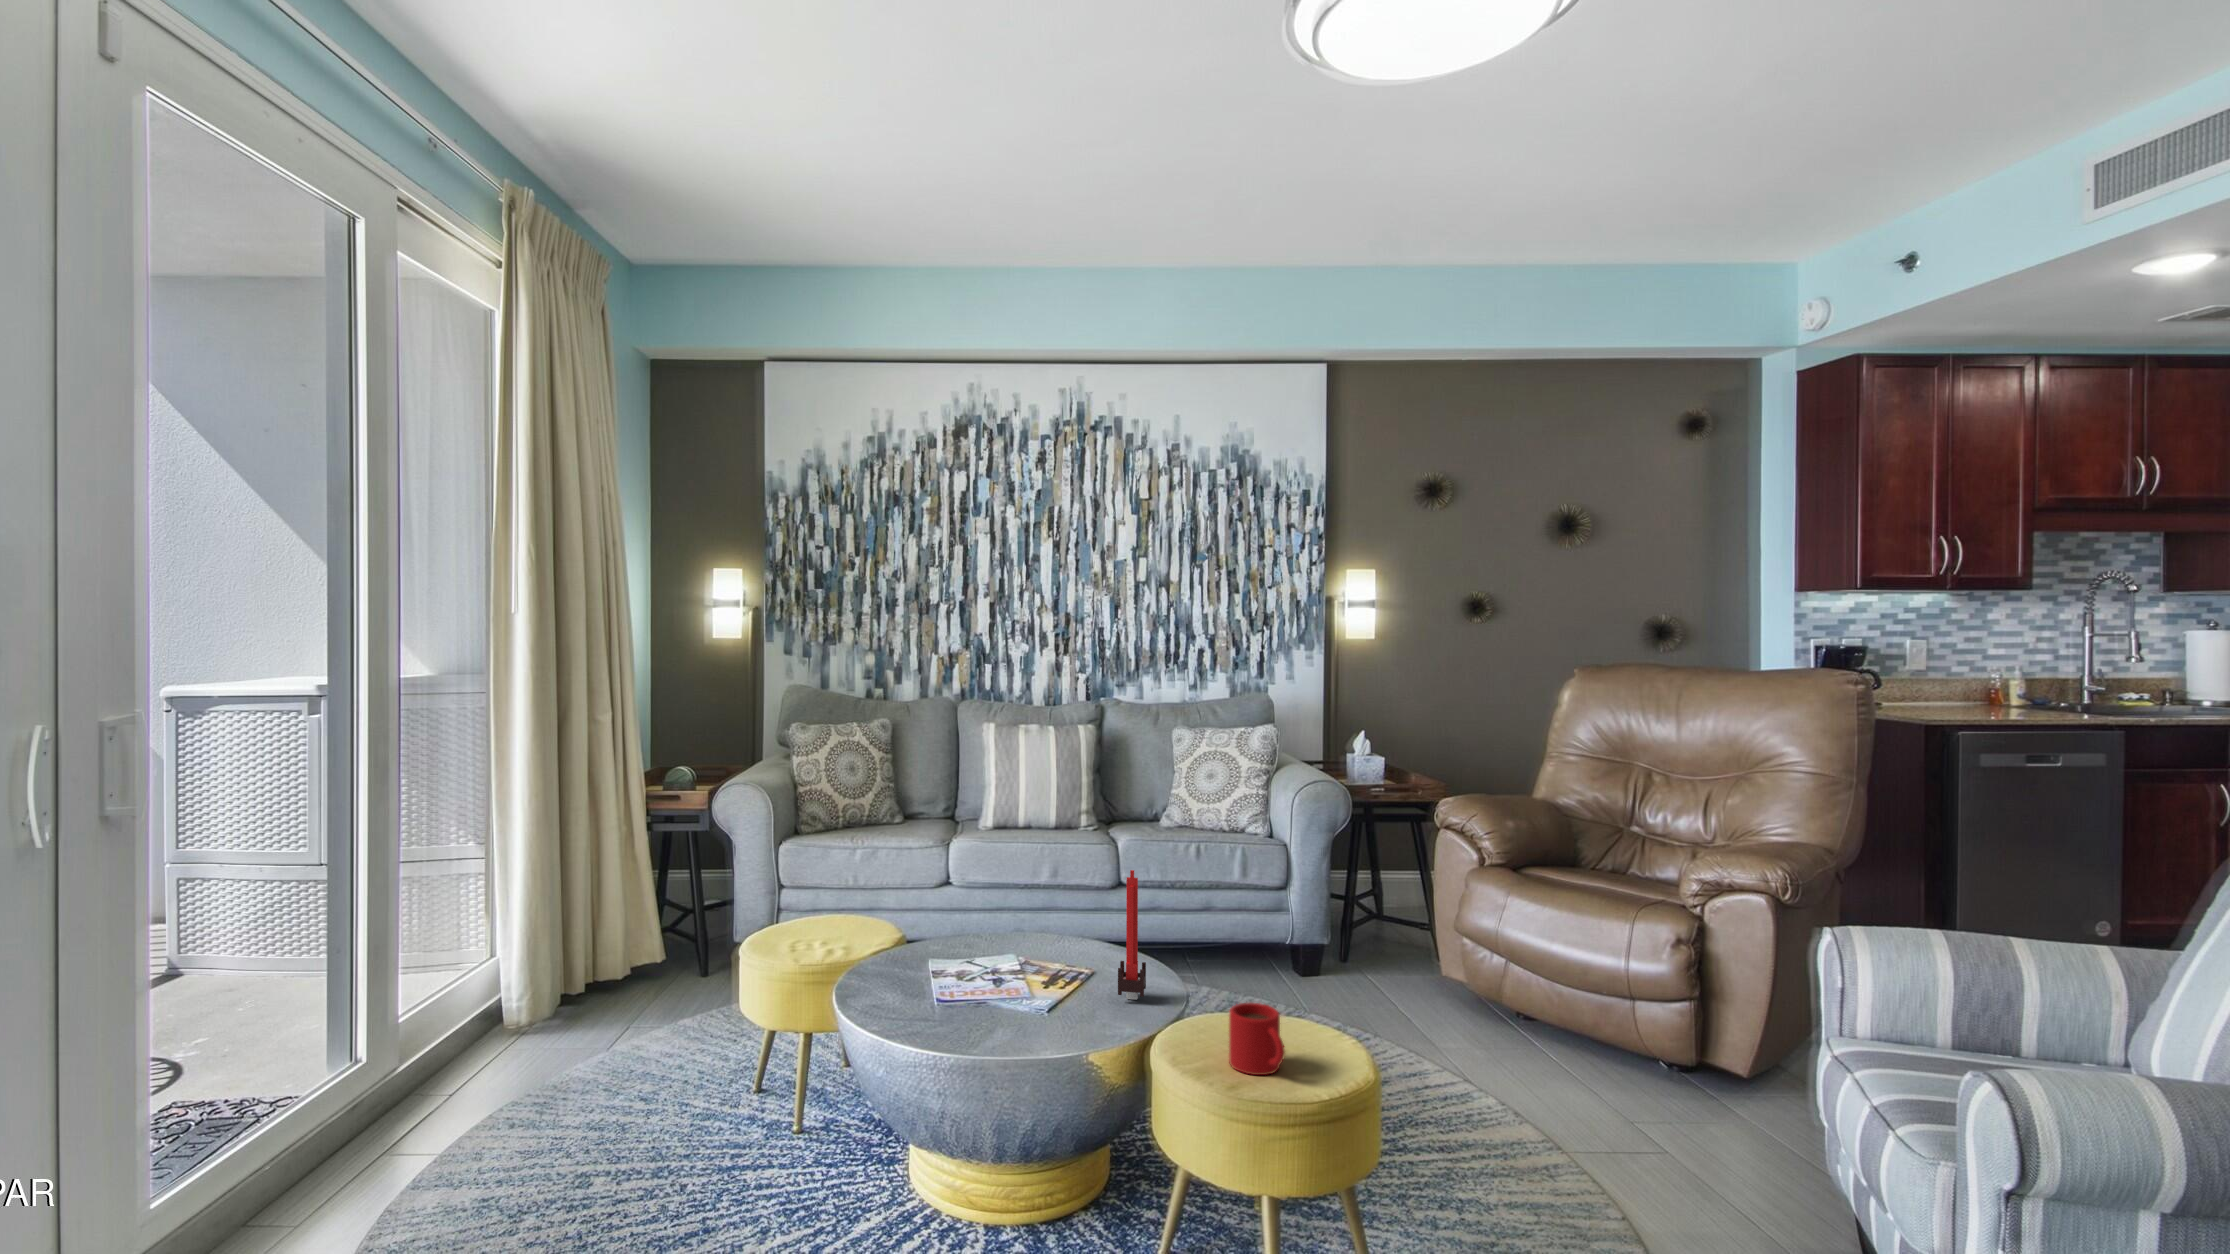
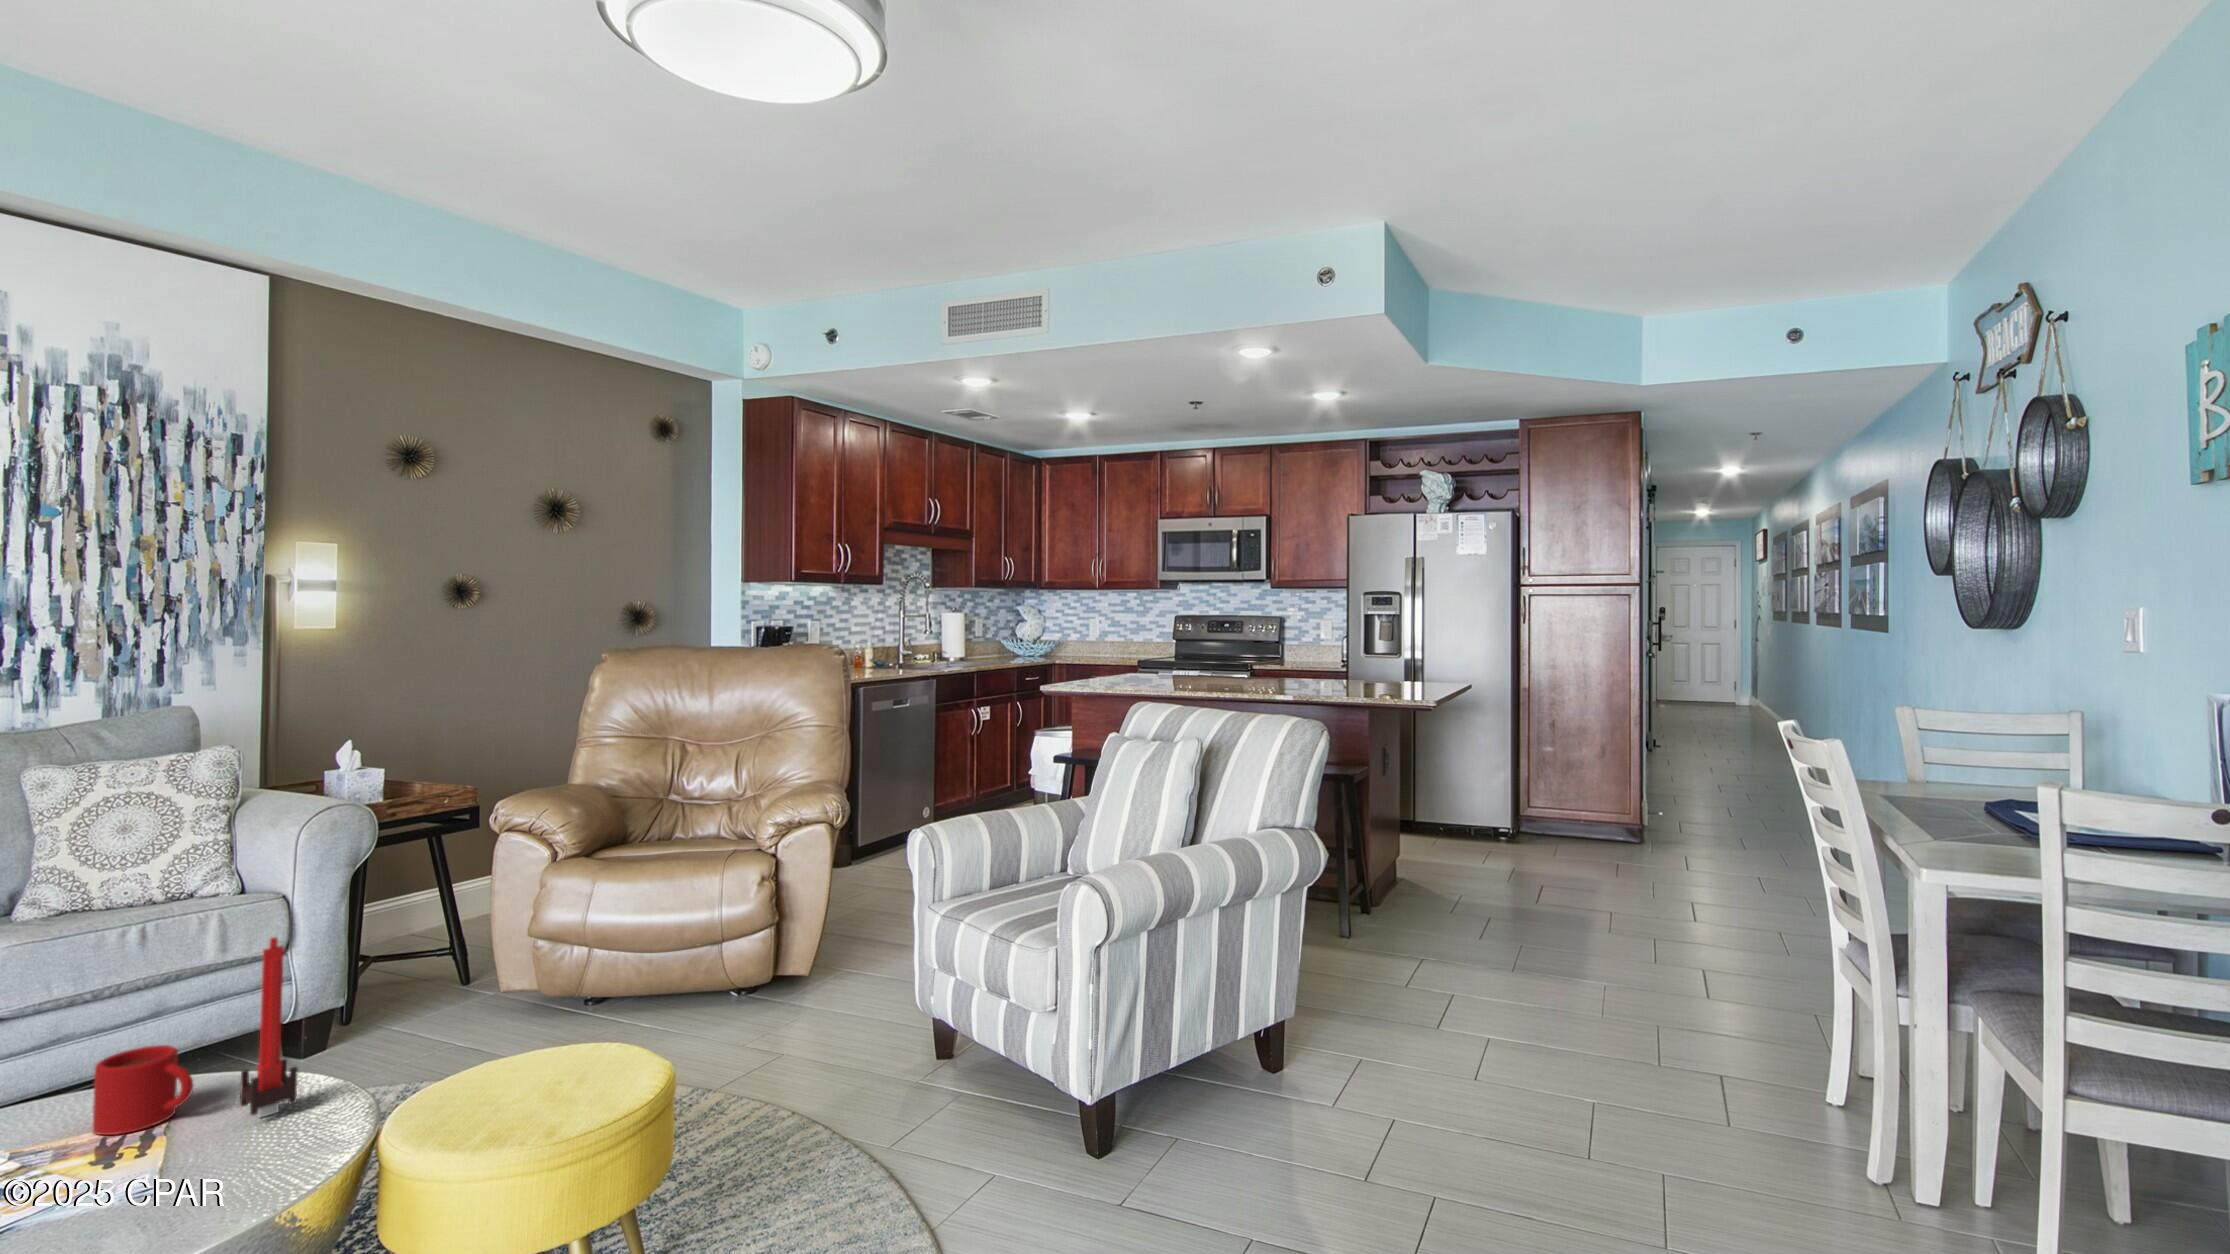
mug: present [1229,1003,1285,1075] -> present [93,1045,193,1135]

